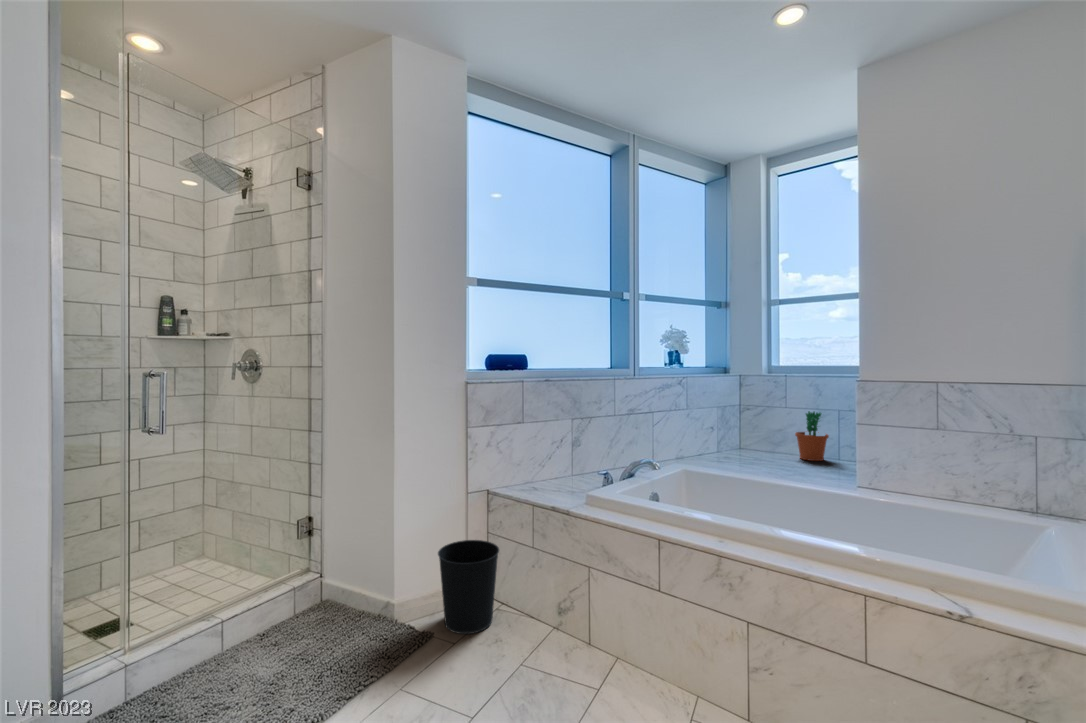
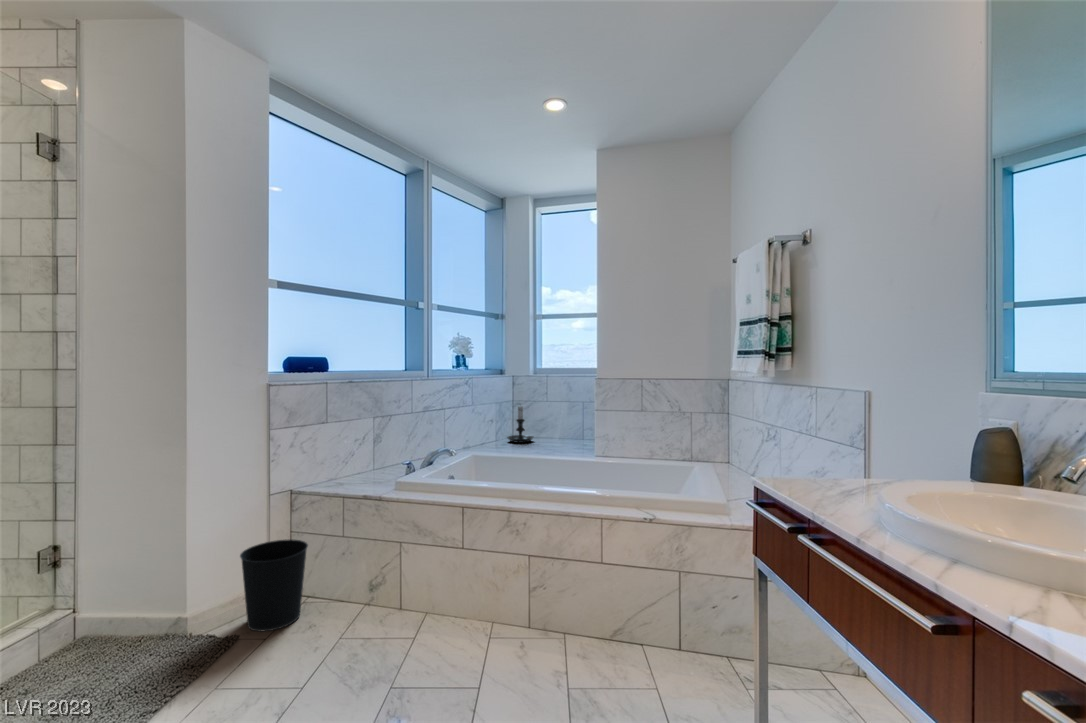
candle holder: none [732,408,768,455] -> present [507,406,534,443]
flower pot: present [795,411,829,461] -> none [554,404,577,443]

